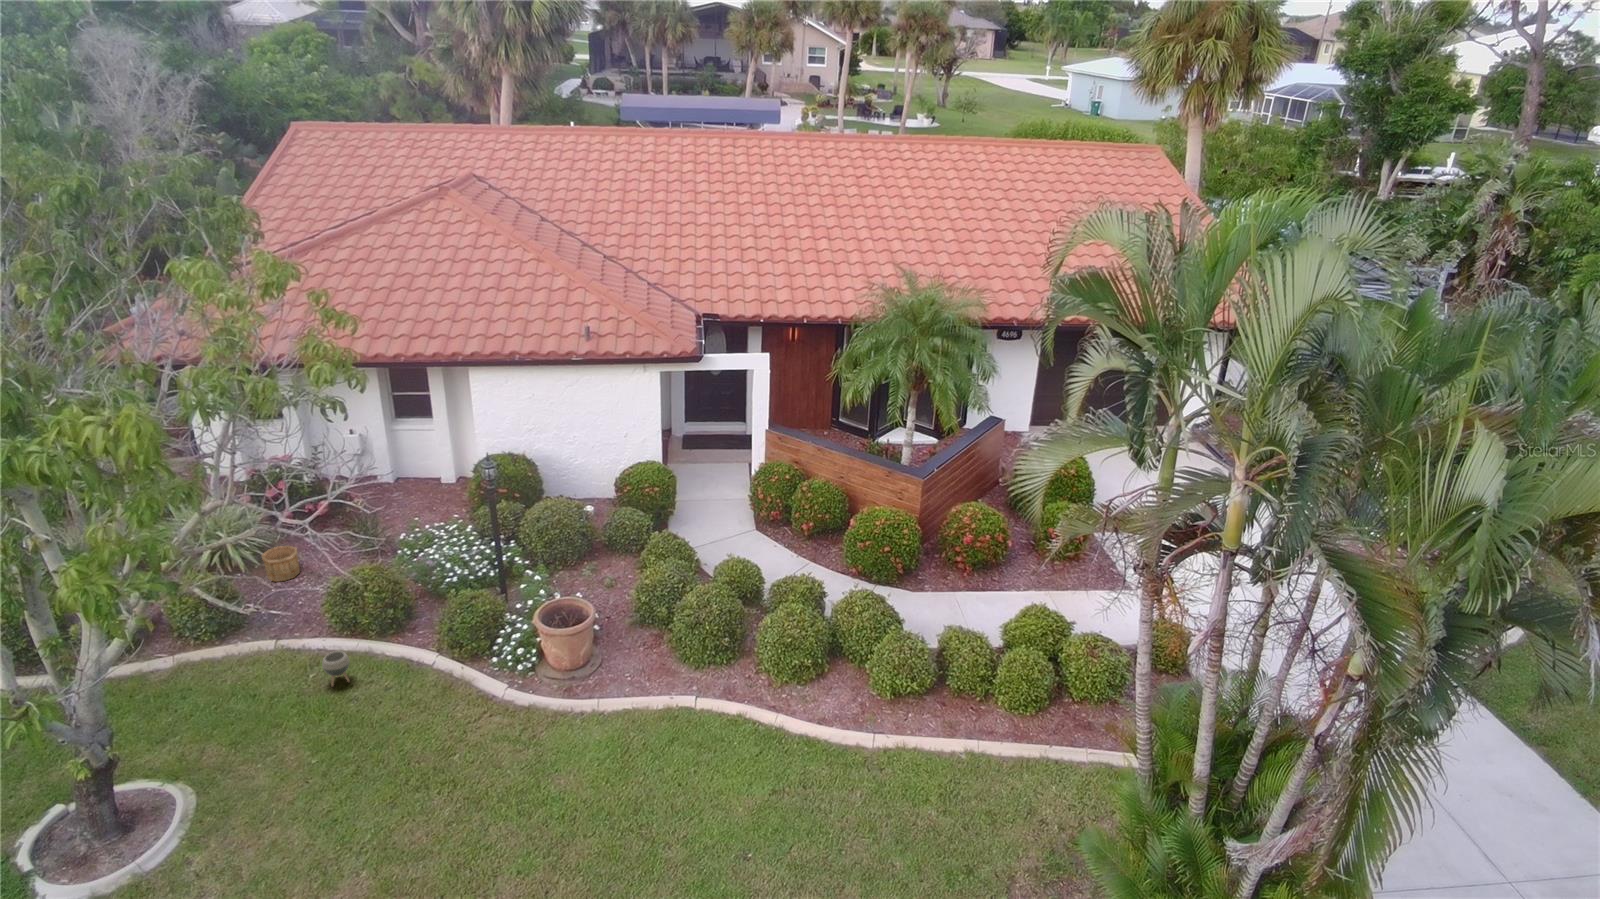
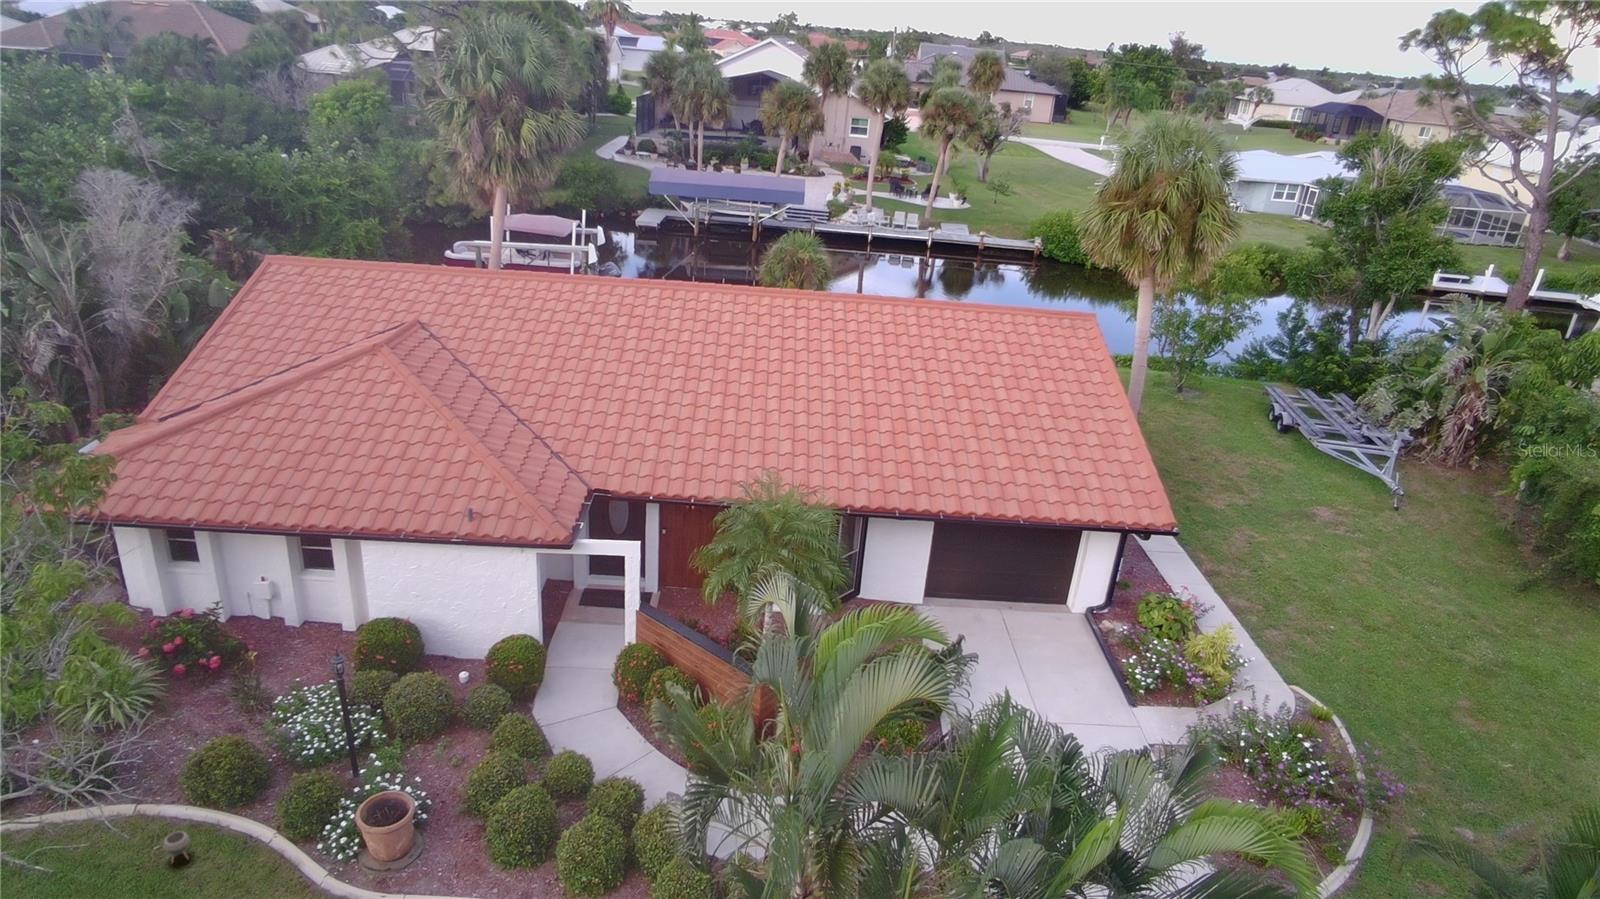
wooden bucket: present [262,546,300,582] -> none [147,704,183,739]

